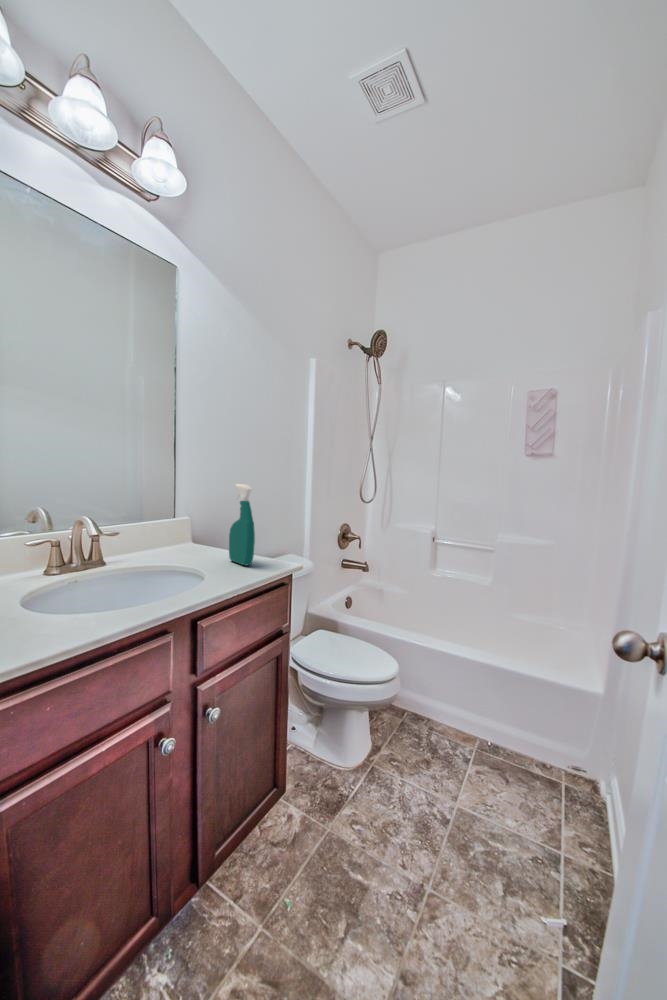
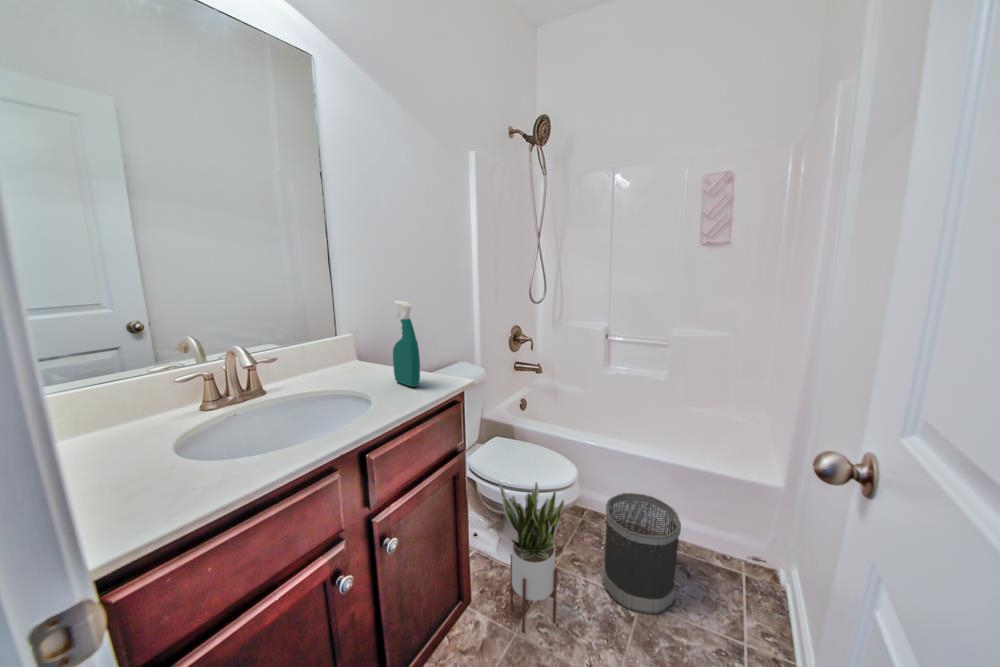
potted plant: none [321,668,384,829] -> present [499,482,564,632]
wastebasket: none [420,691,500,819] -> present [602,493,681,615]

